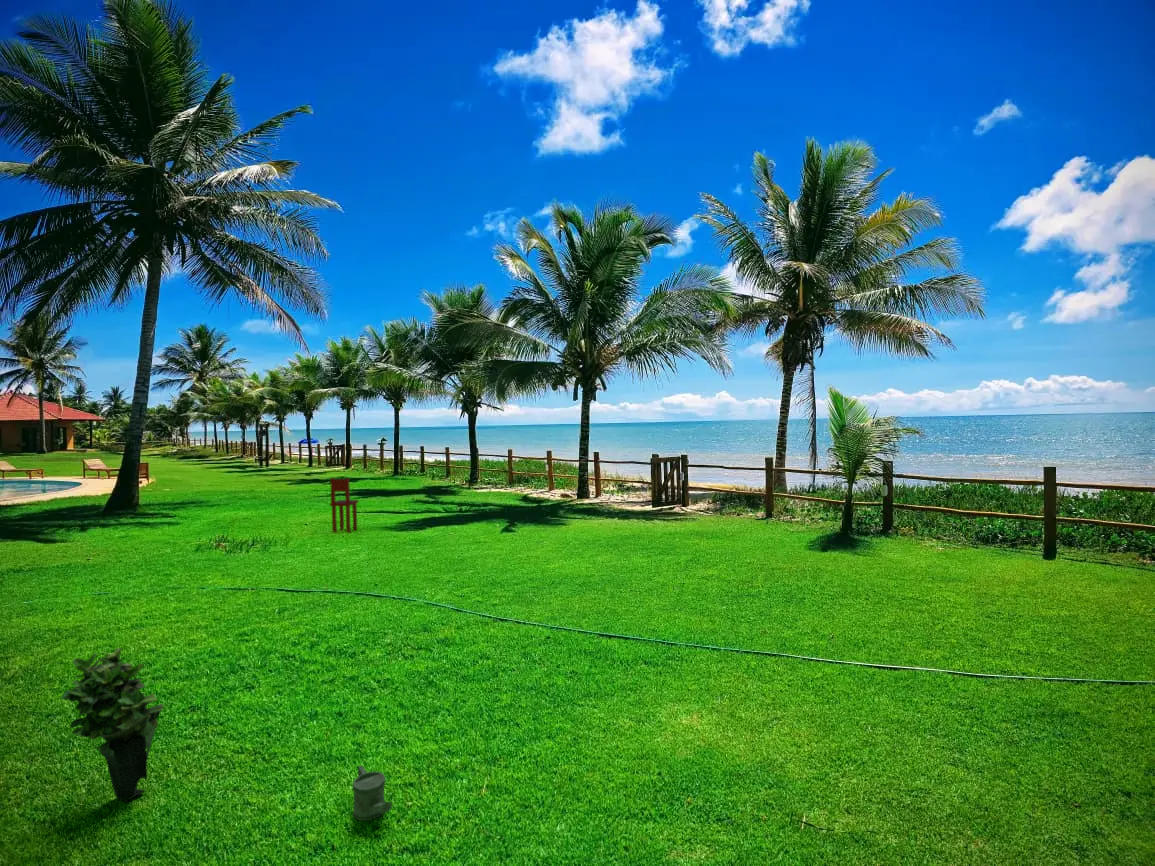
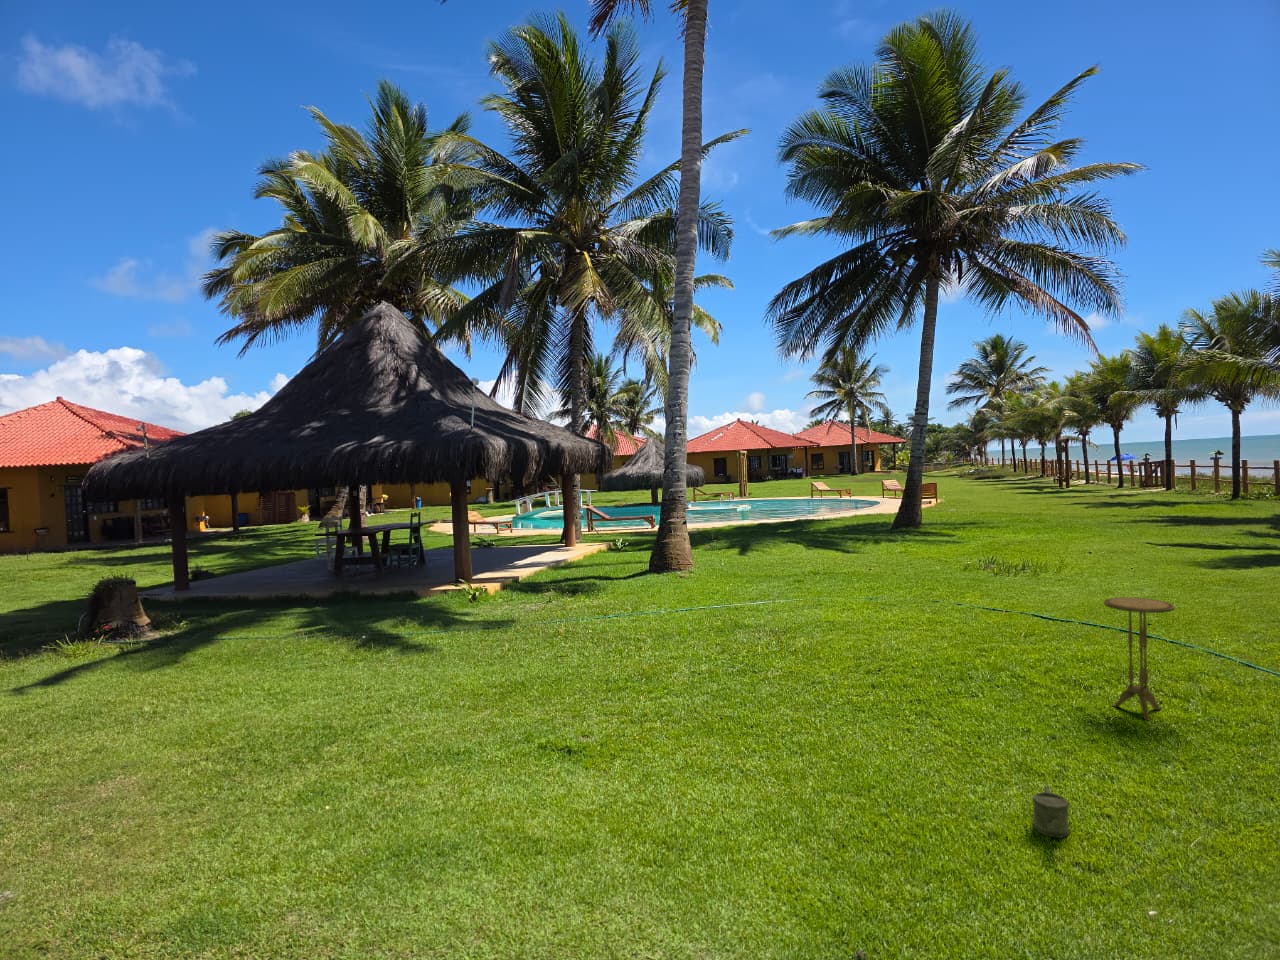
chair: present [330,478,358,533] -> none [1115,506,1156,575]
side table: none [366,556,418,660] -> present [1104,597,1175,720]
potted plant: present [61,648,164,801] -> none [823,624,890,742]

